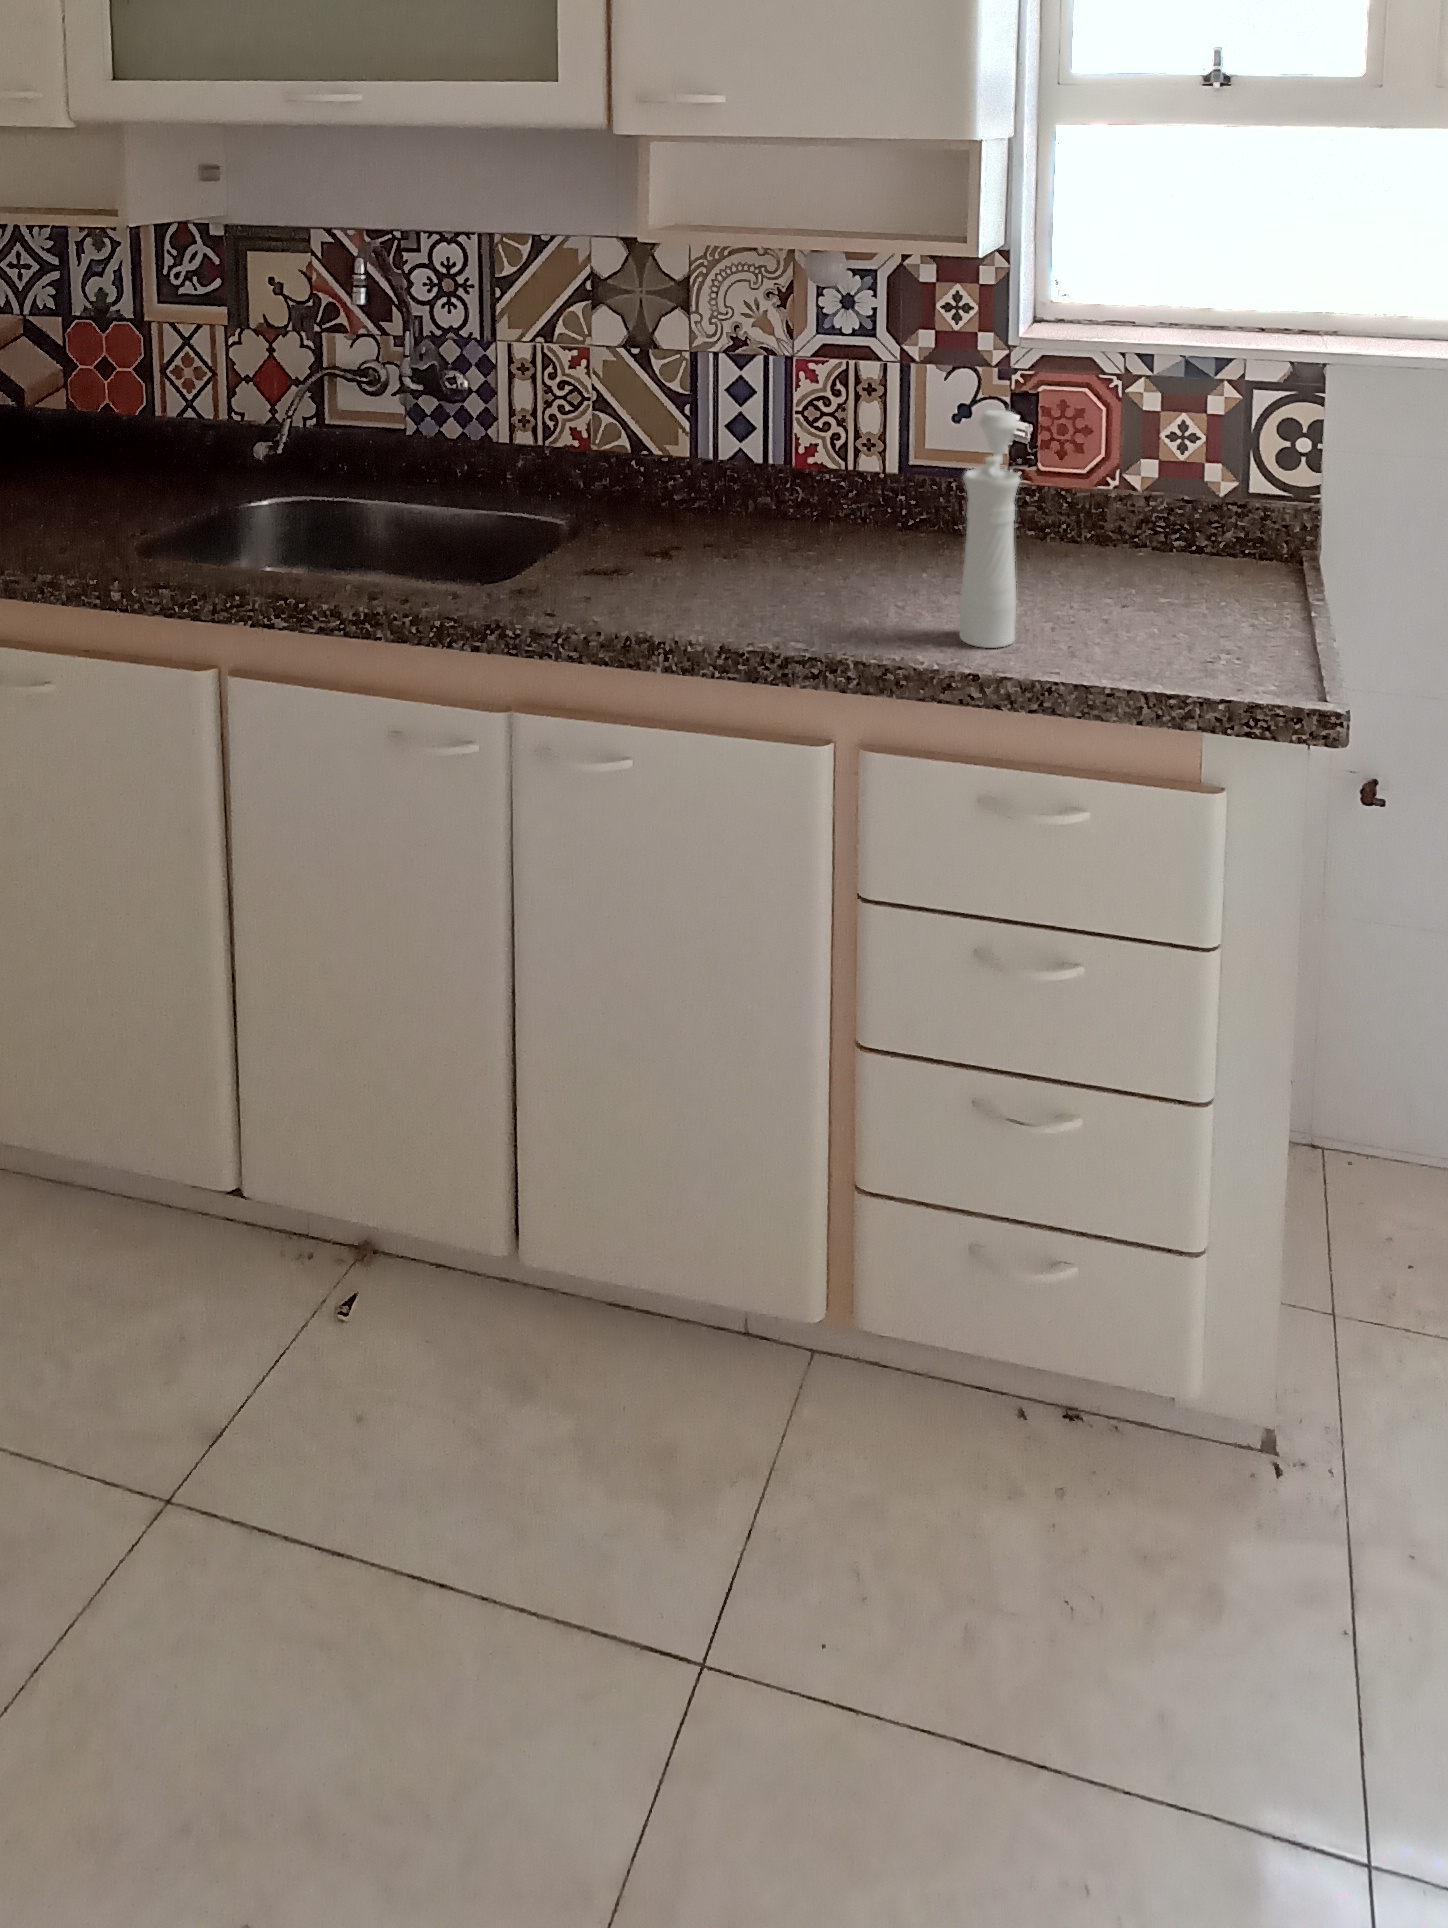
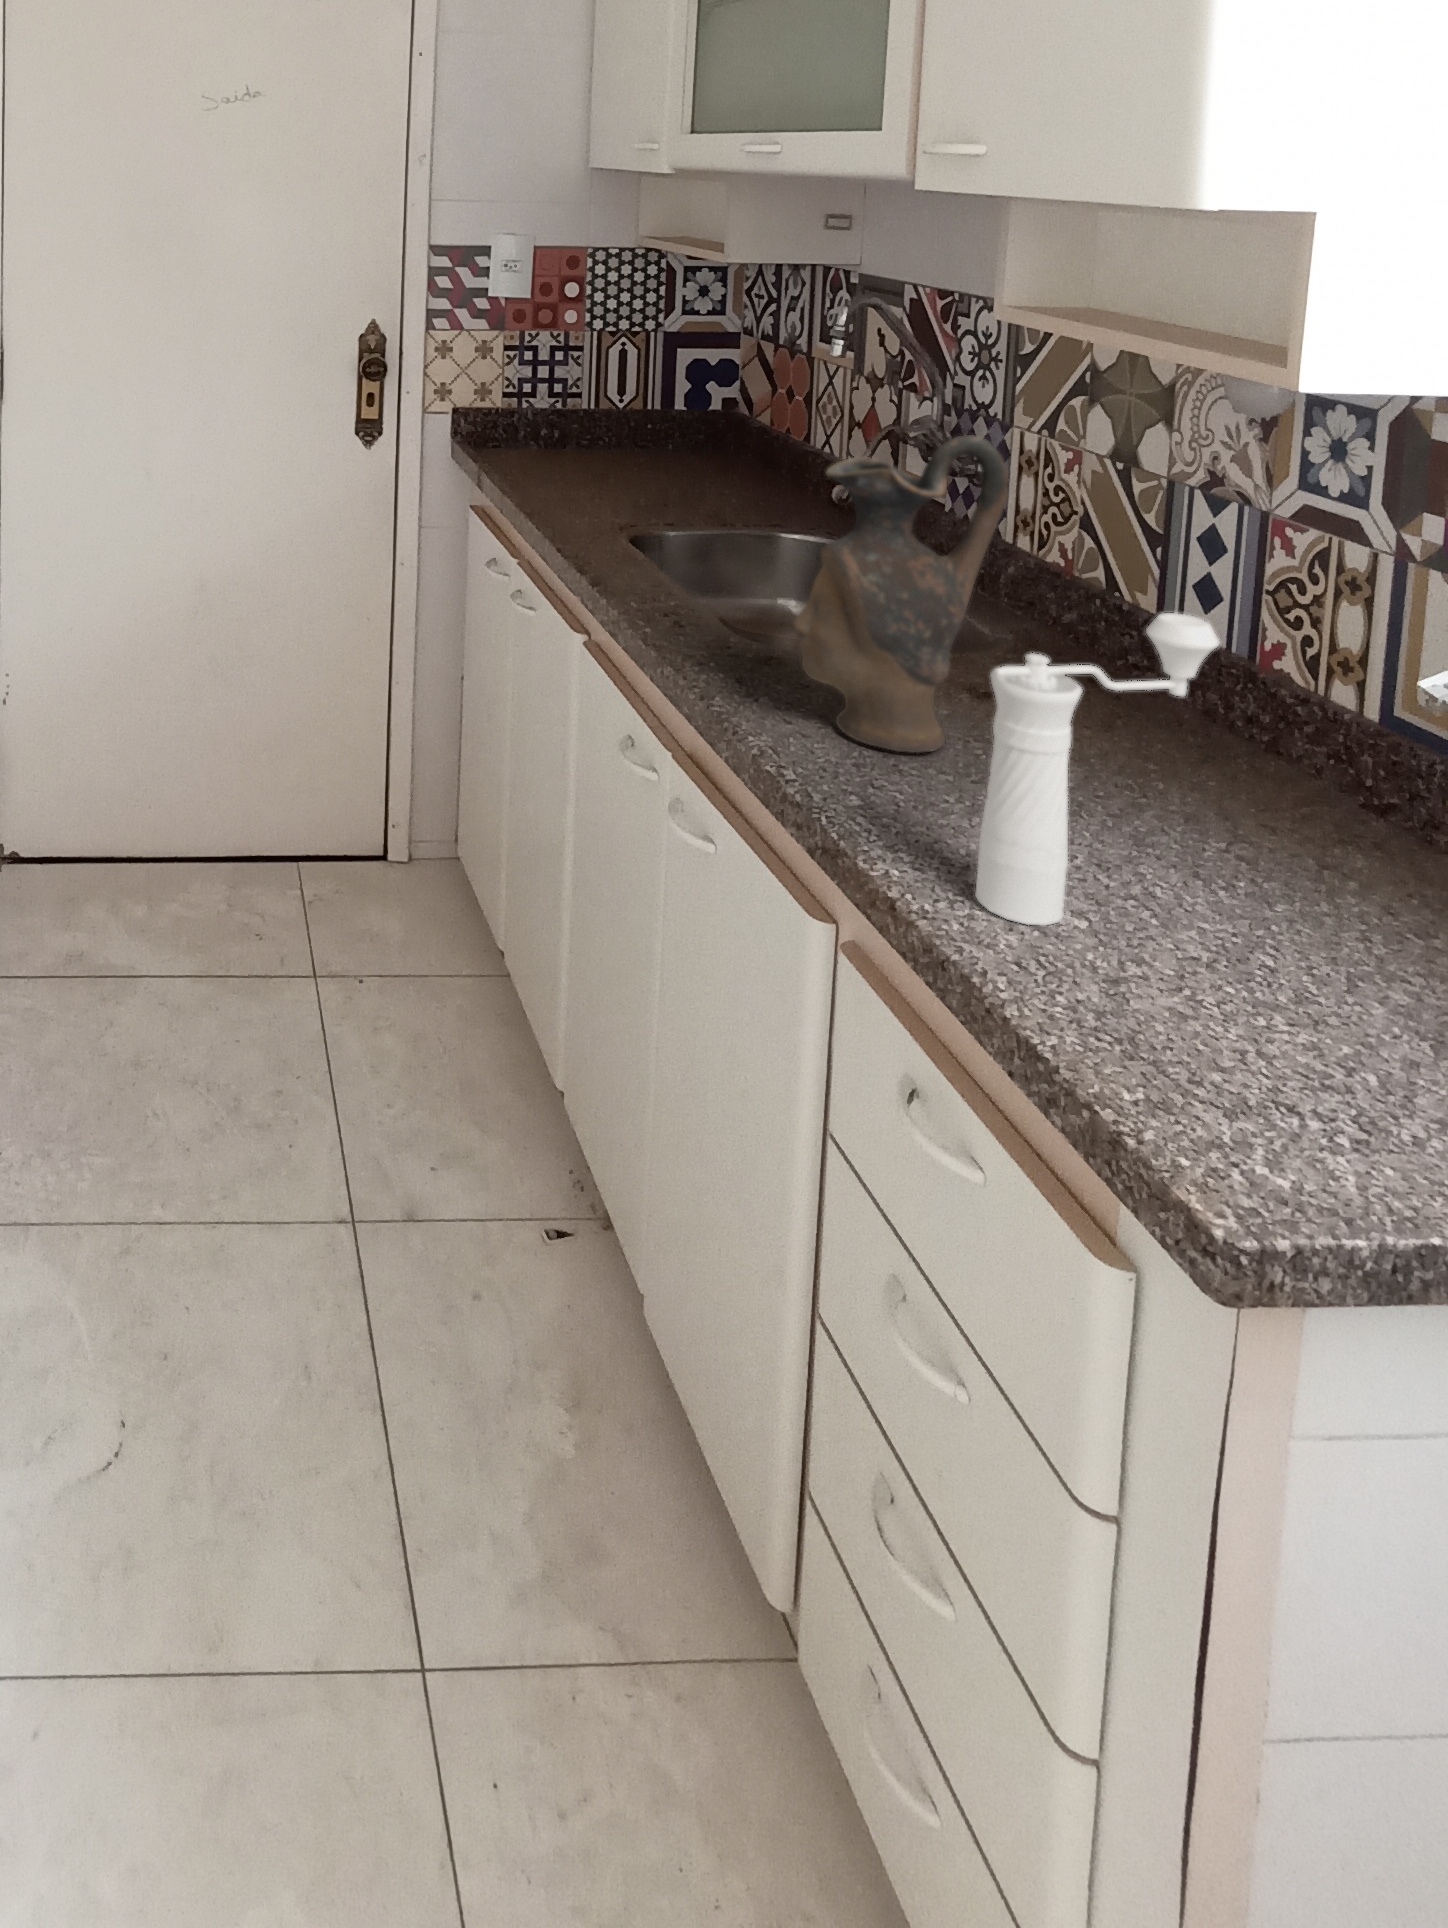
ceramic pitcher: none [658,329,773,605] -> present [793,435,1008,753]

